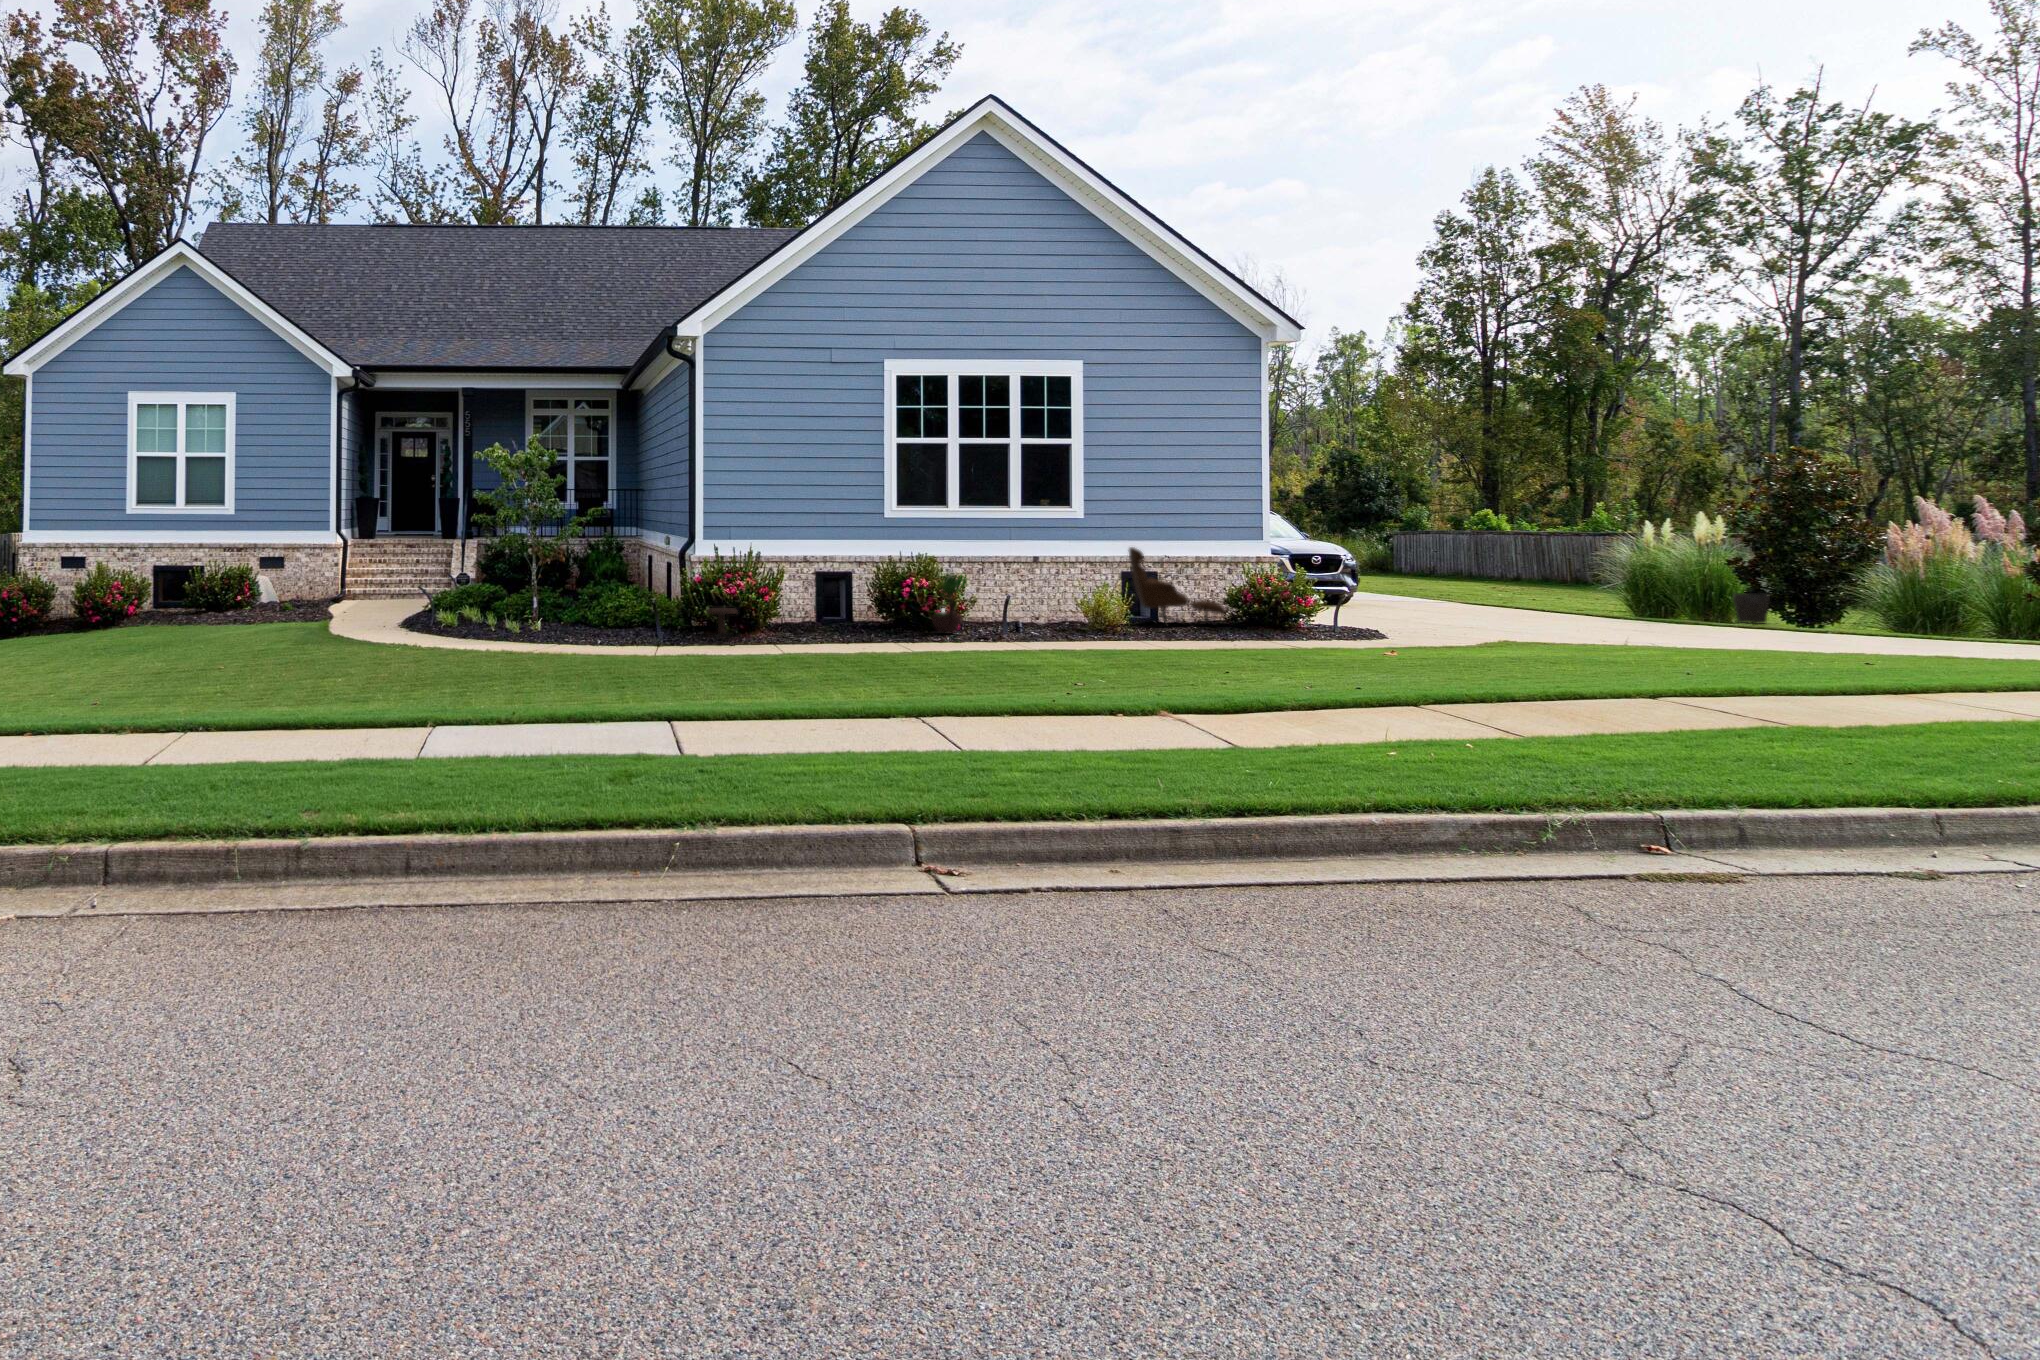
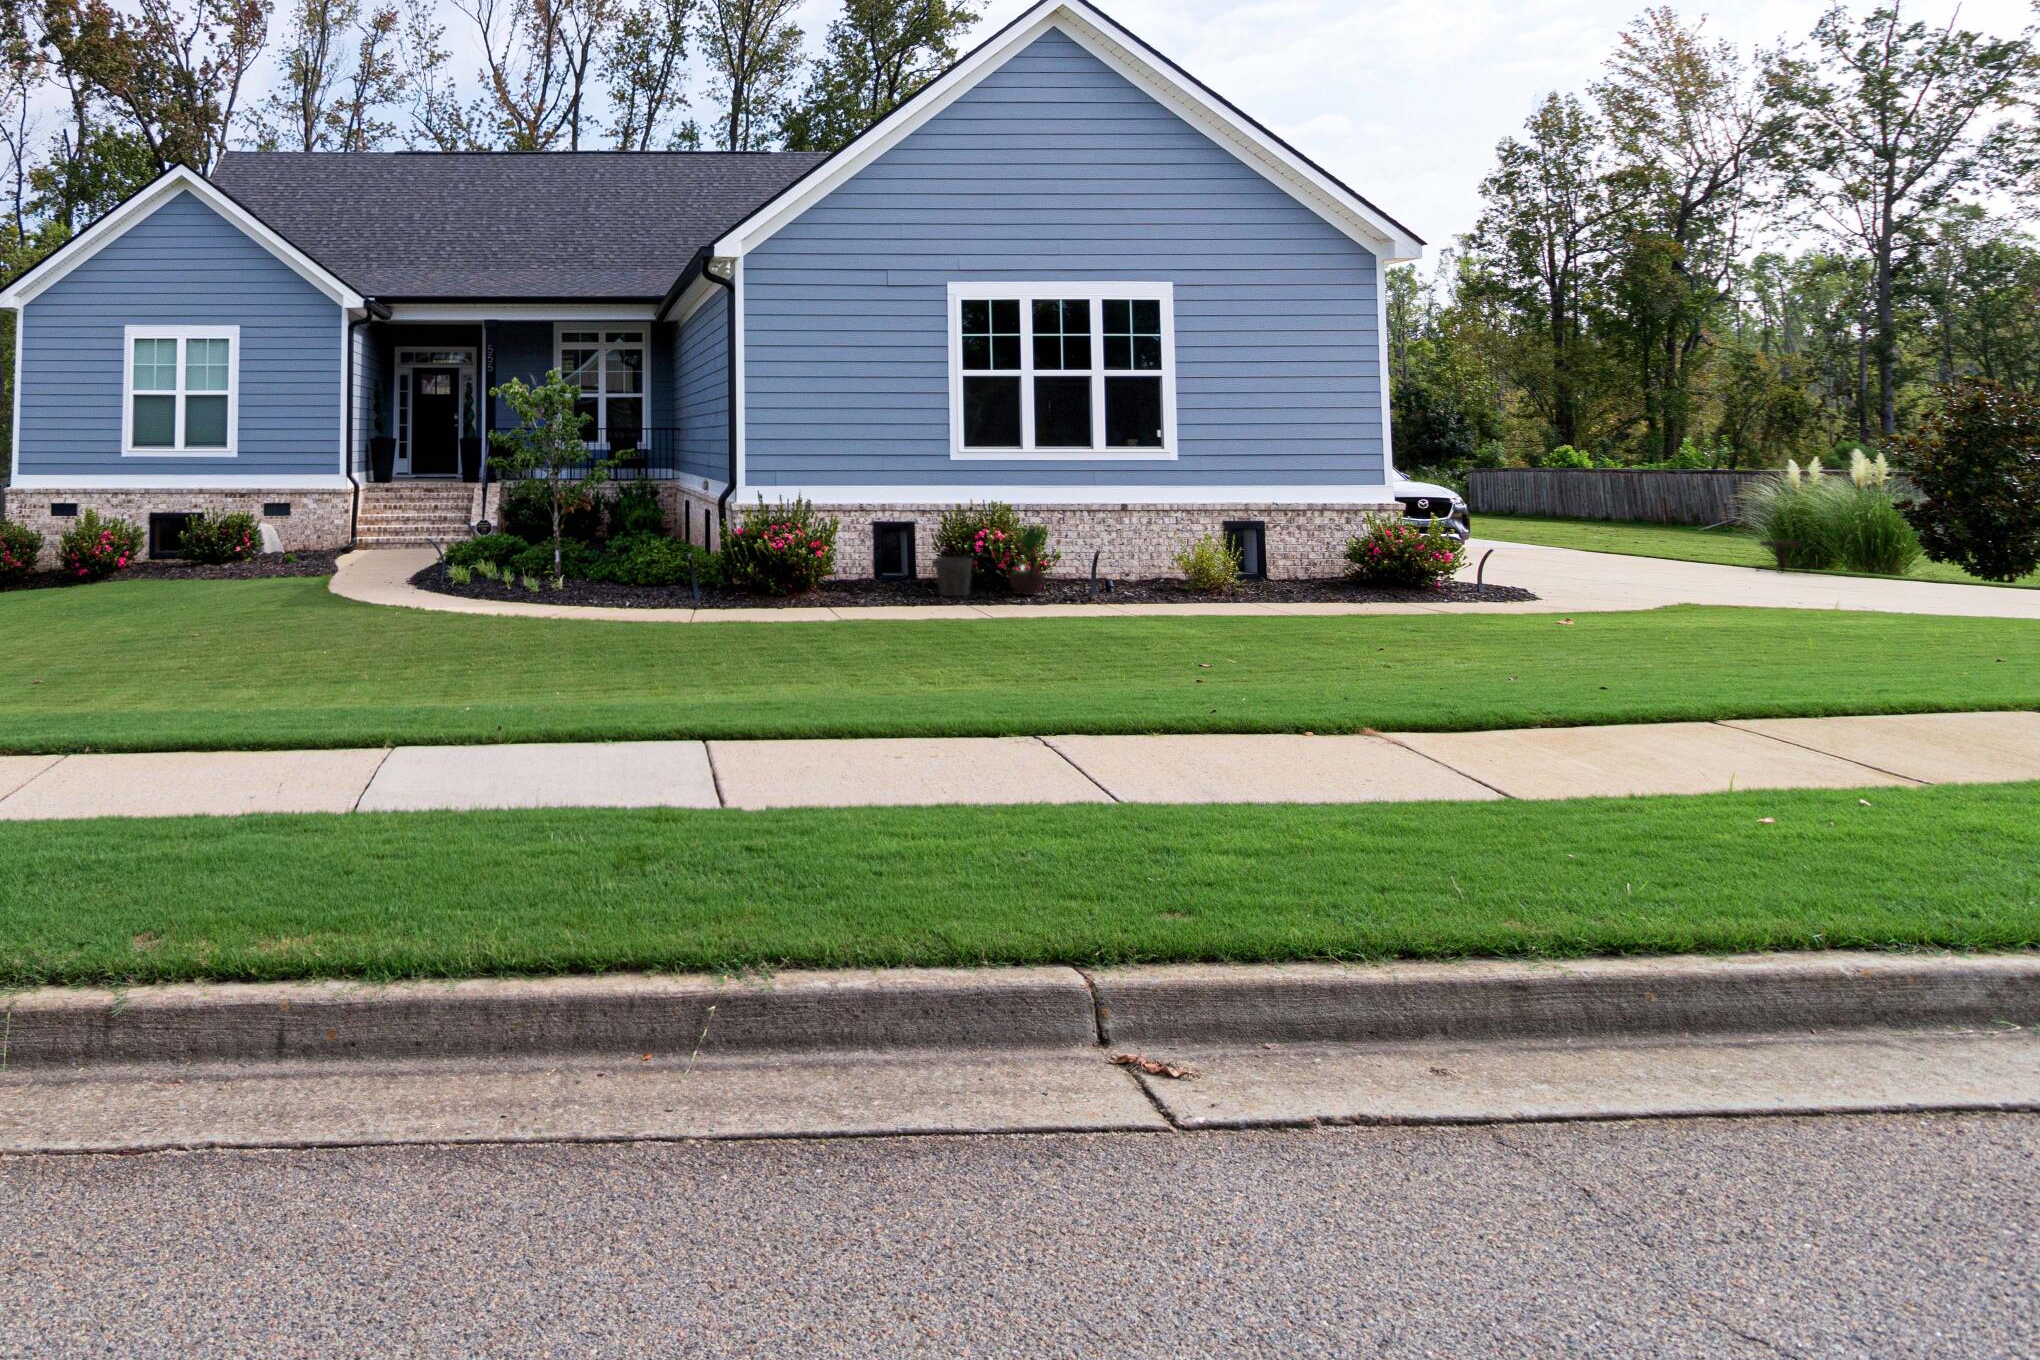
lounge chair: present [1128,547,1225,626] -> none [1230,494,1348,586]
waste bin: present [1733,593,1770,624] -> present [934,557,972,596]
stool: present [703,608,741,640] -> present [1756,540,1808,572]

